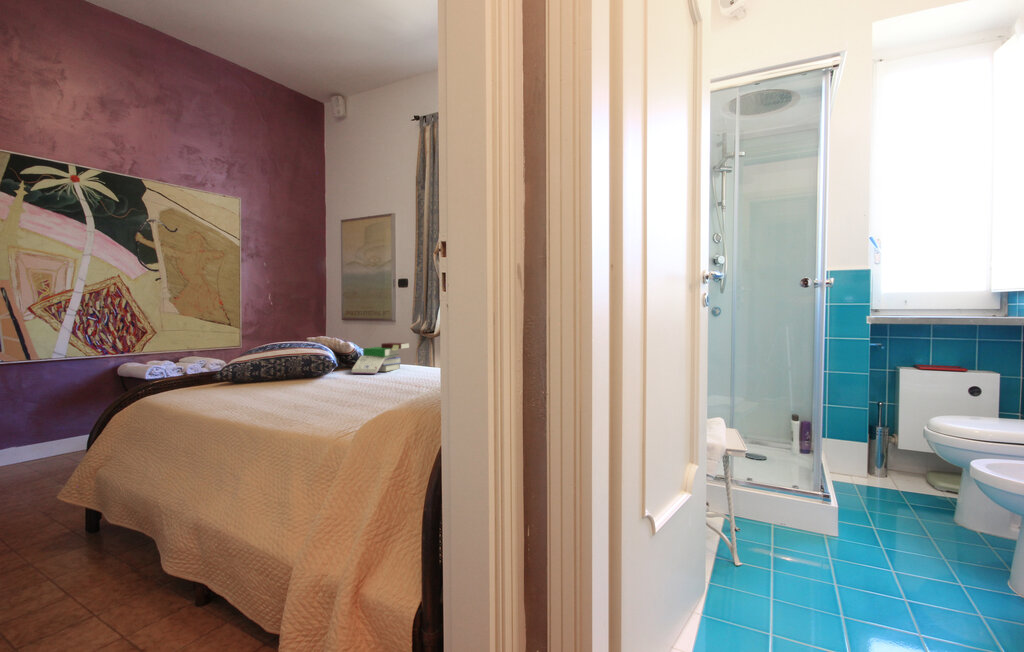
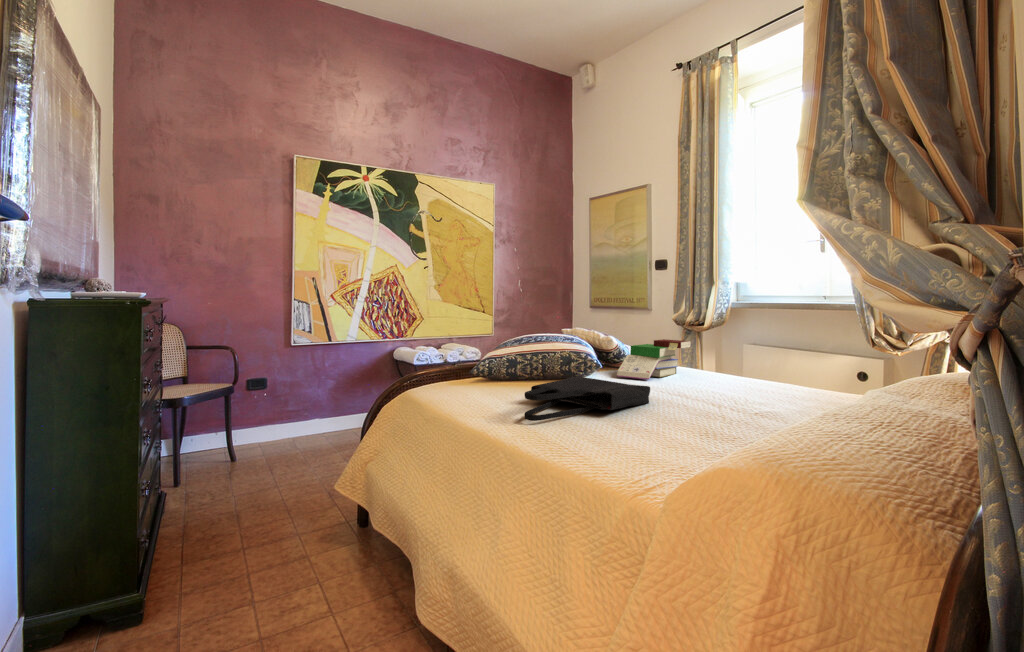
tote bag: none [264,372,371,407] -> present [524,374,650,421]

